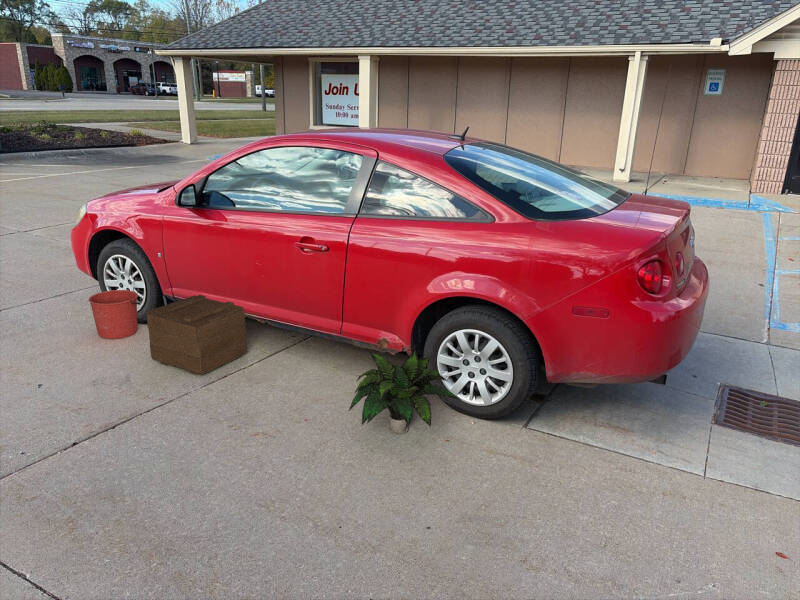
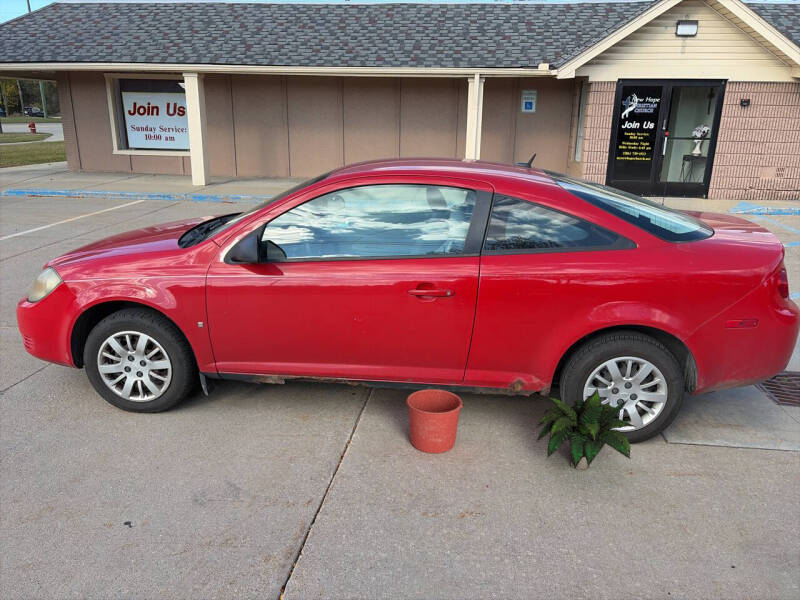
bucket: present [88,290,140,339] -> present [405,389,464,453]
wooden crate: present [146,295,247,375] -> none [264,365,357,453]

